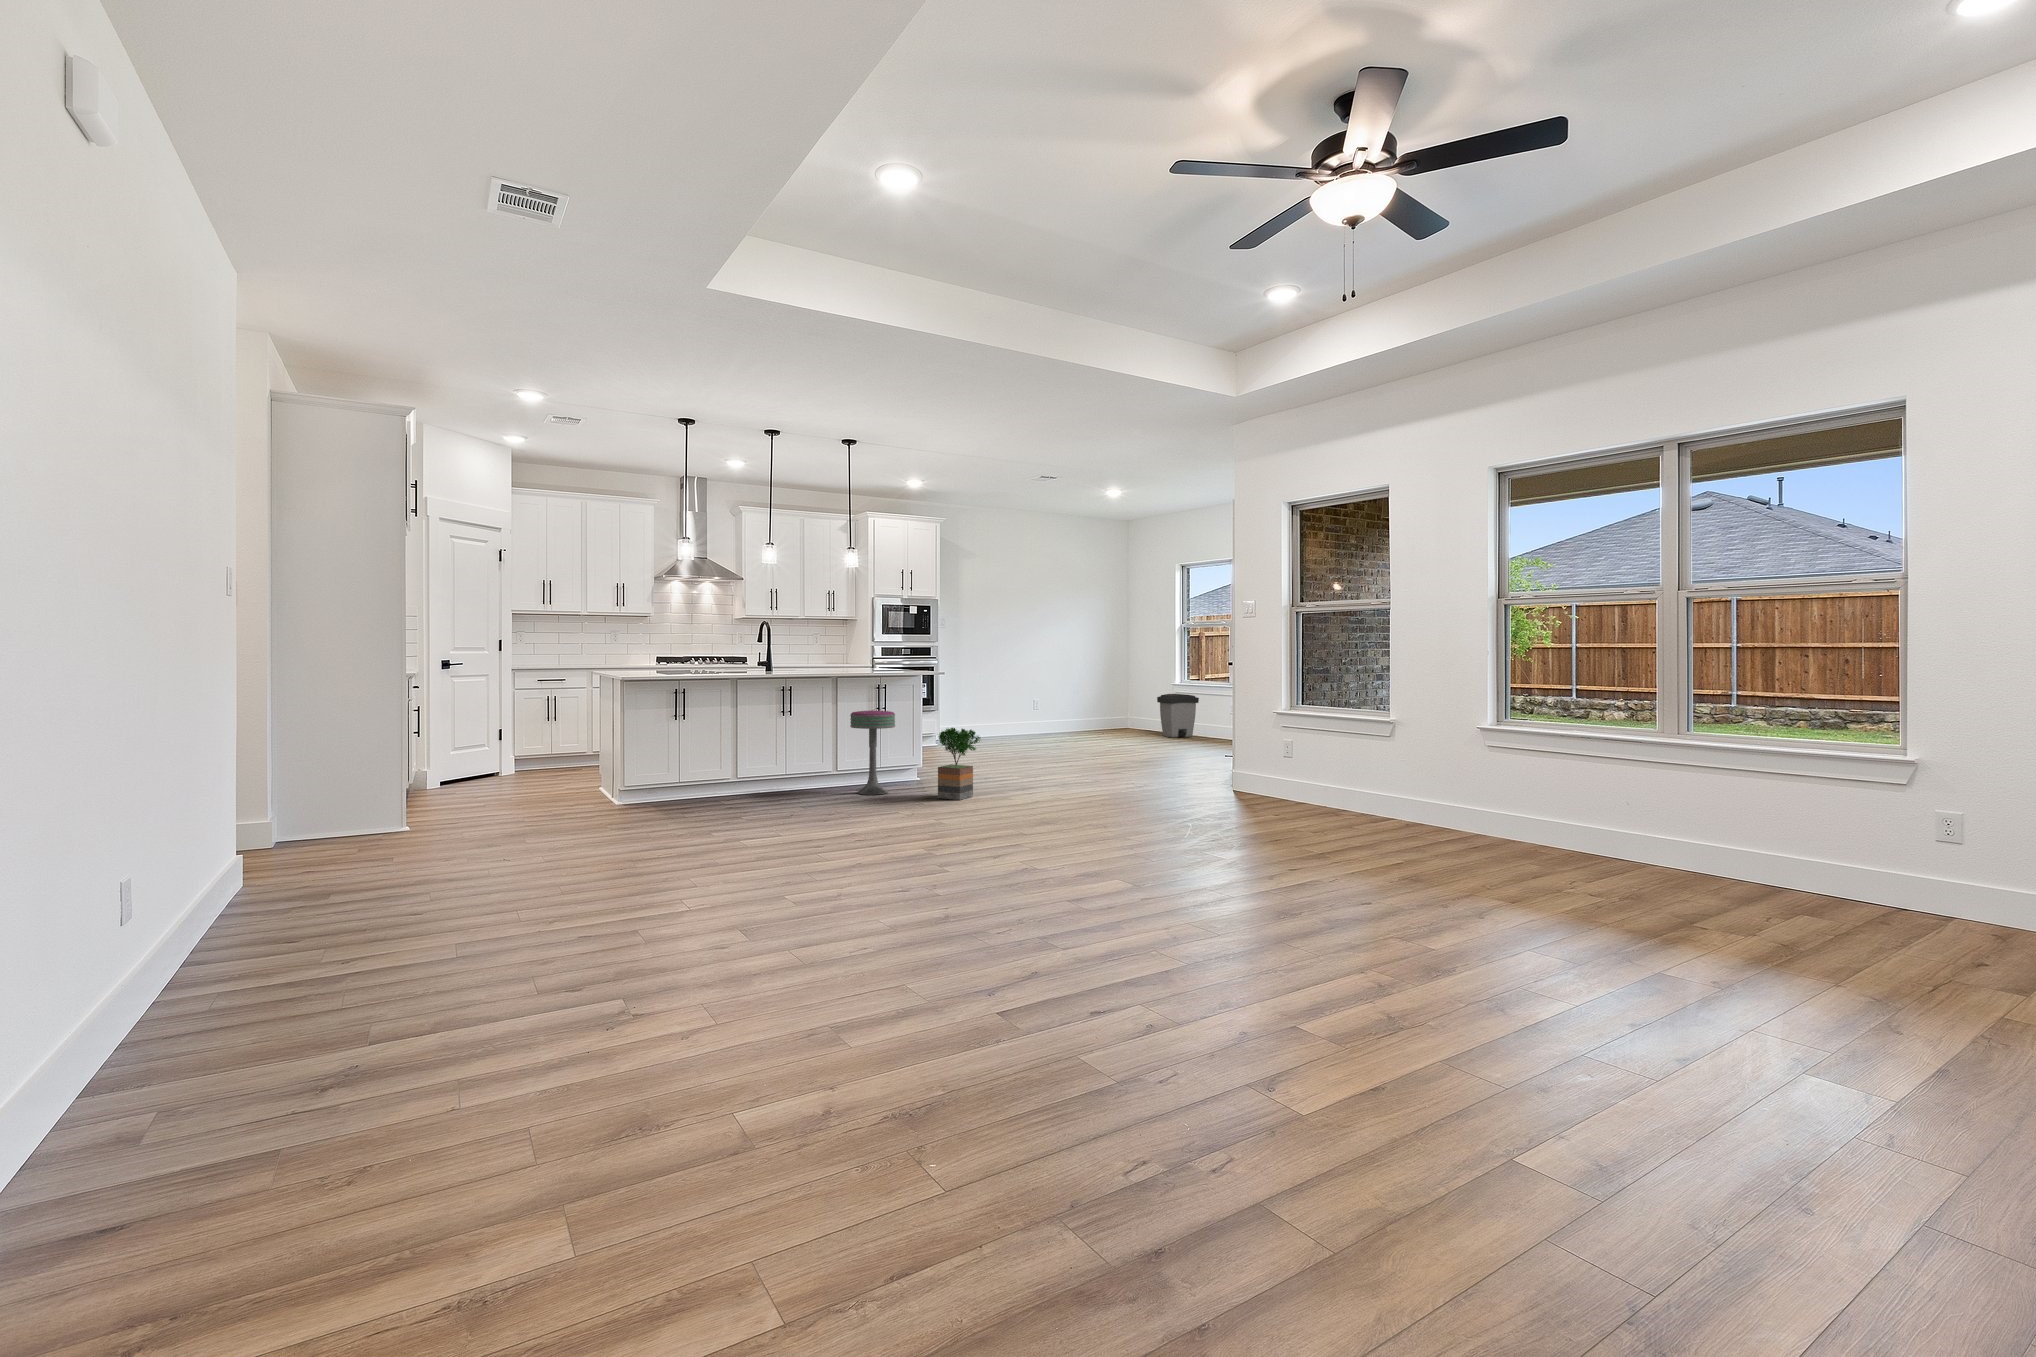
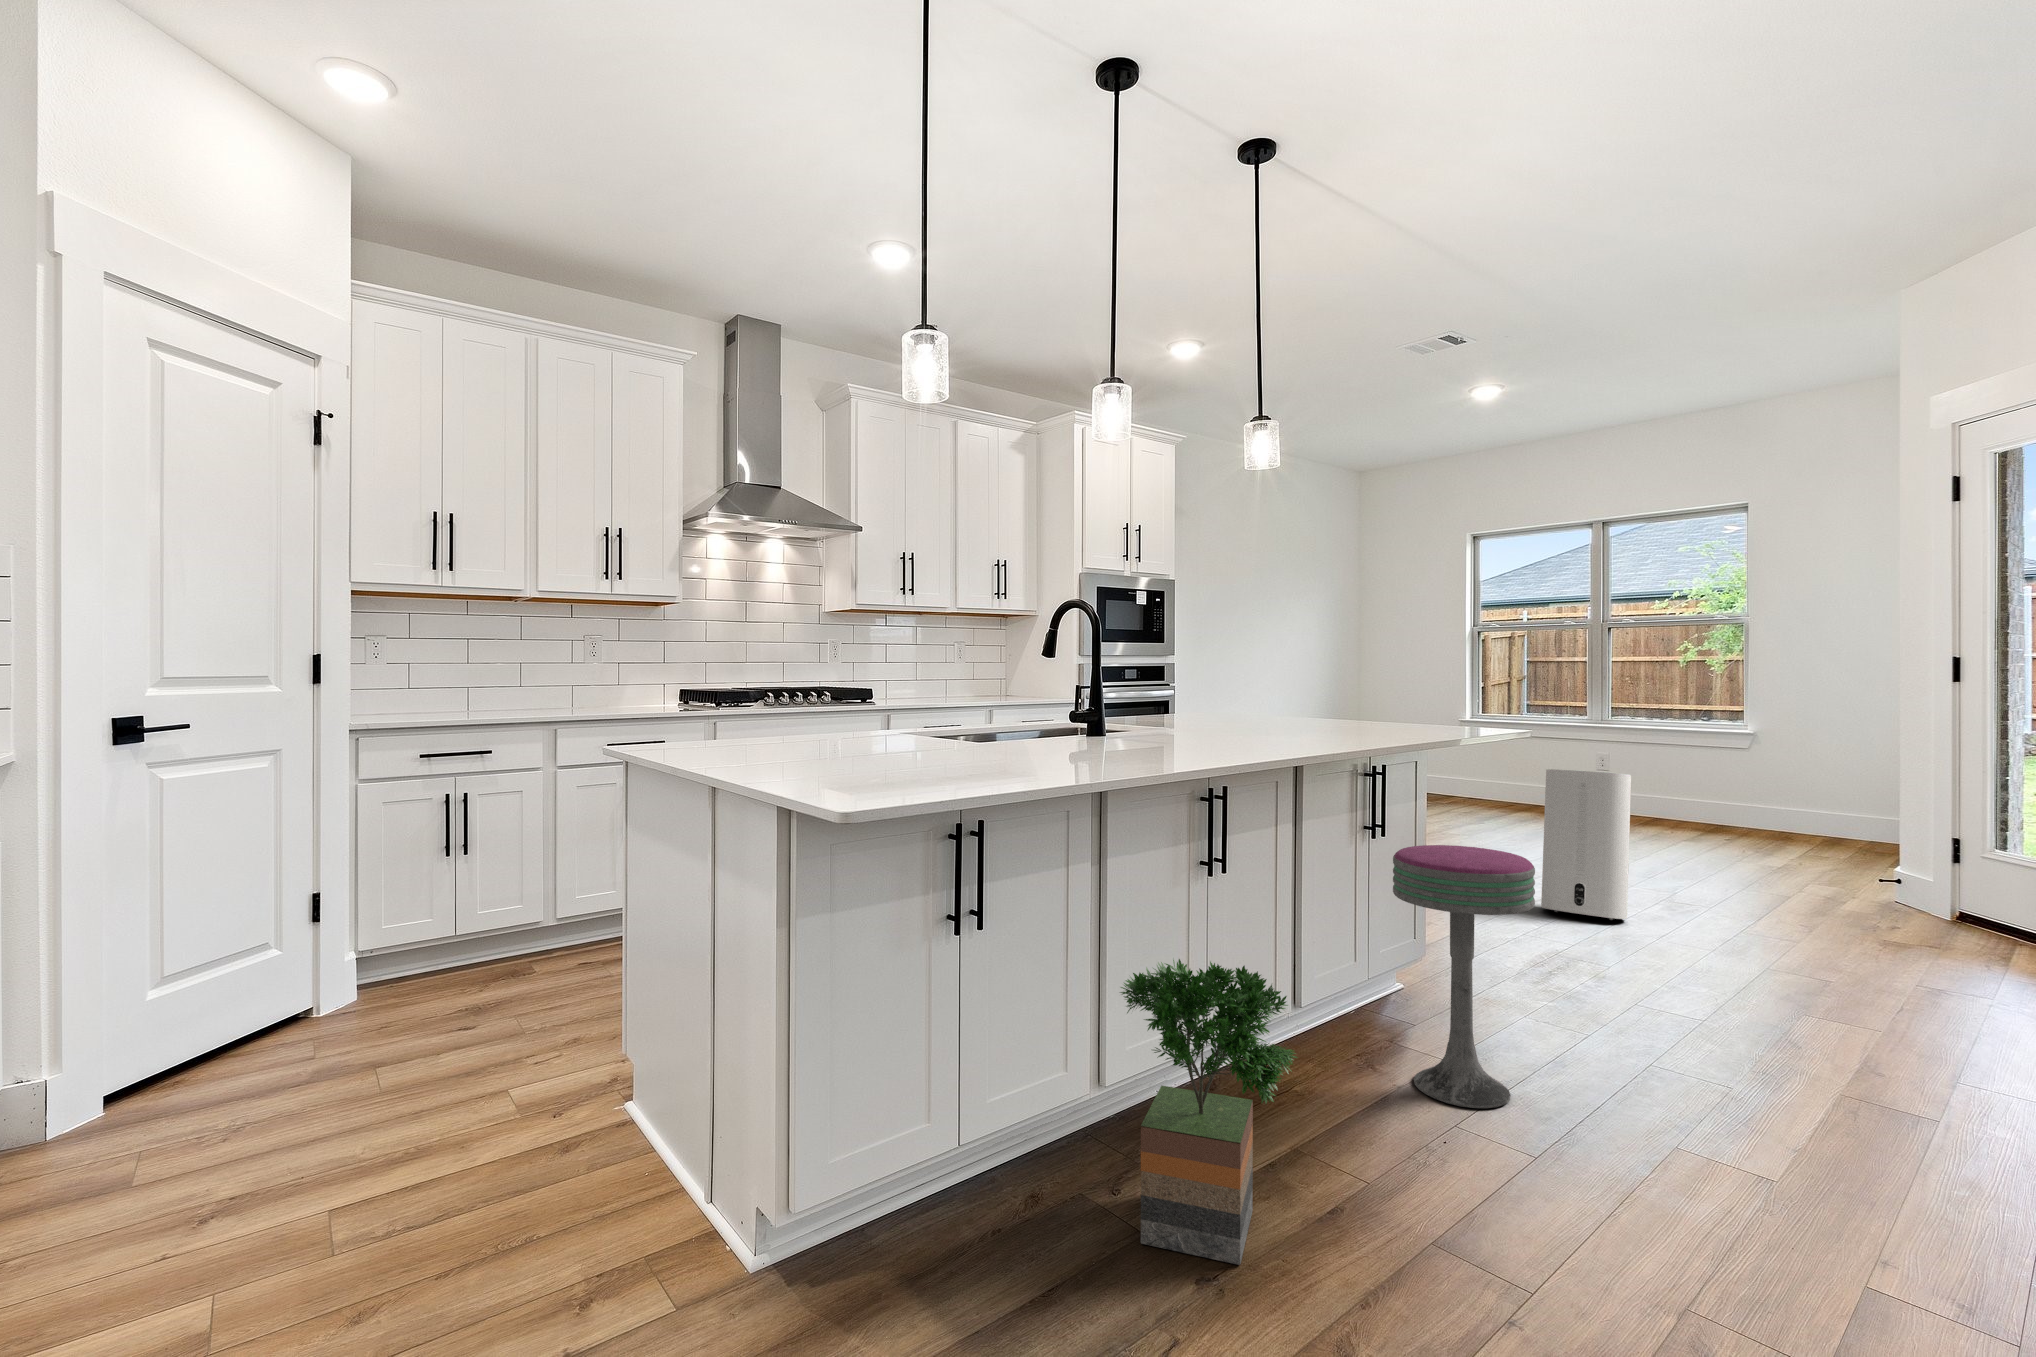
trash can: present [1157,694,1199,738] -> none [1458,736,1529,807]
air purifier: none [1046,698,1085,769] -> present [1541,769,1631,920]
potted tree: present [938,728,980,800] -> present [1120,959,1297,1265]

